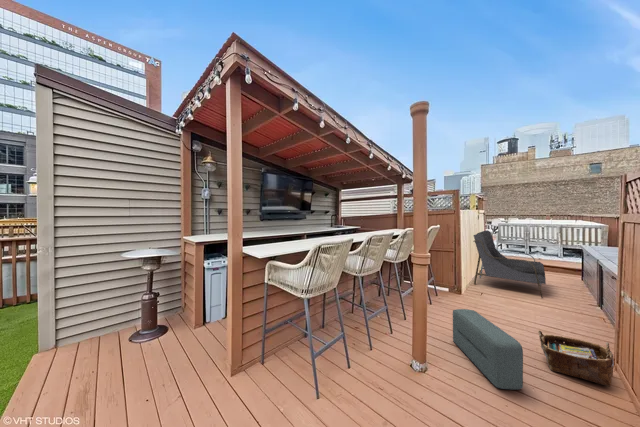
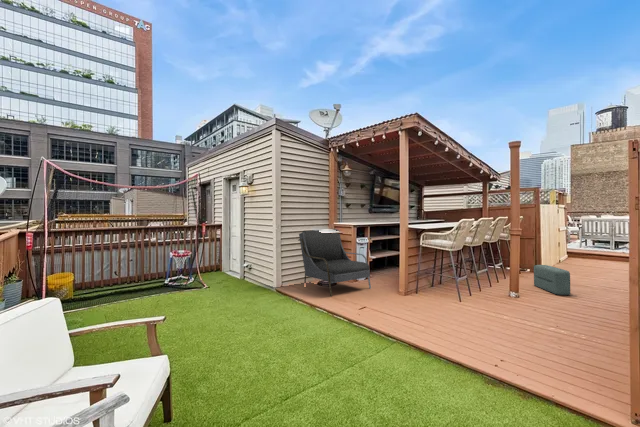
armchair: present [474,230,546,298] -> present [298,229,371,296]
woven basket: present [538,331,614,386] -> none [585,273,622,293]

